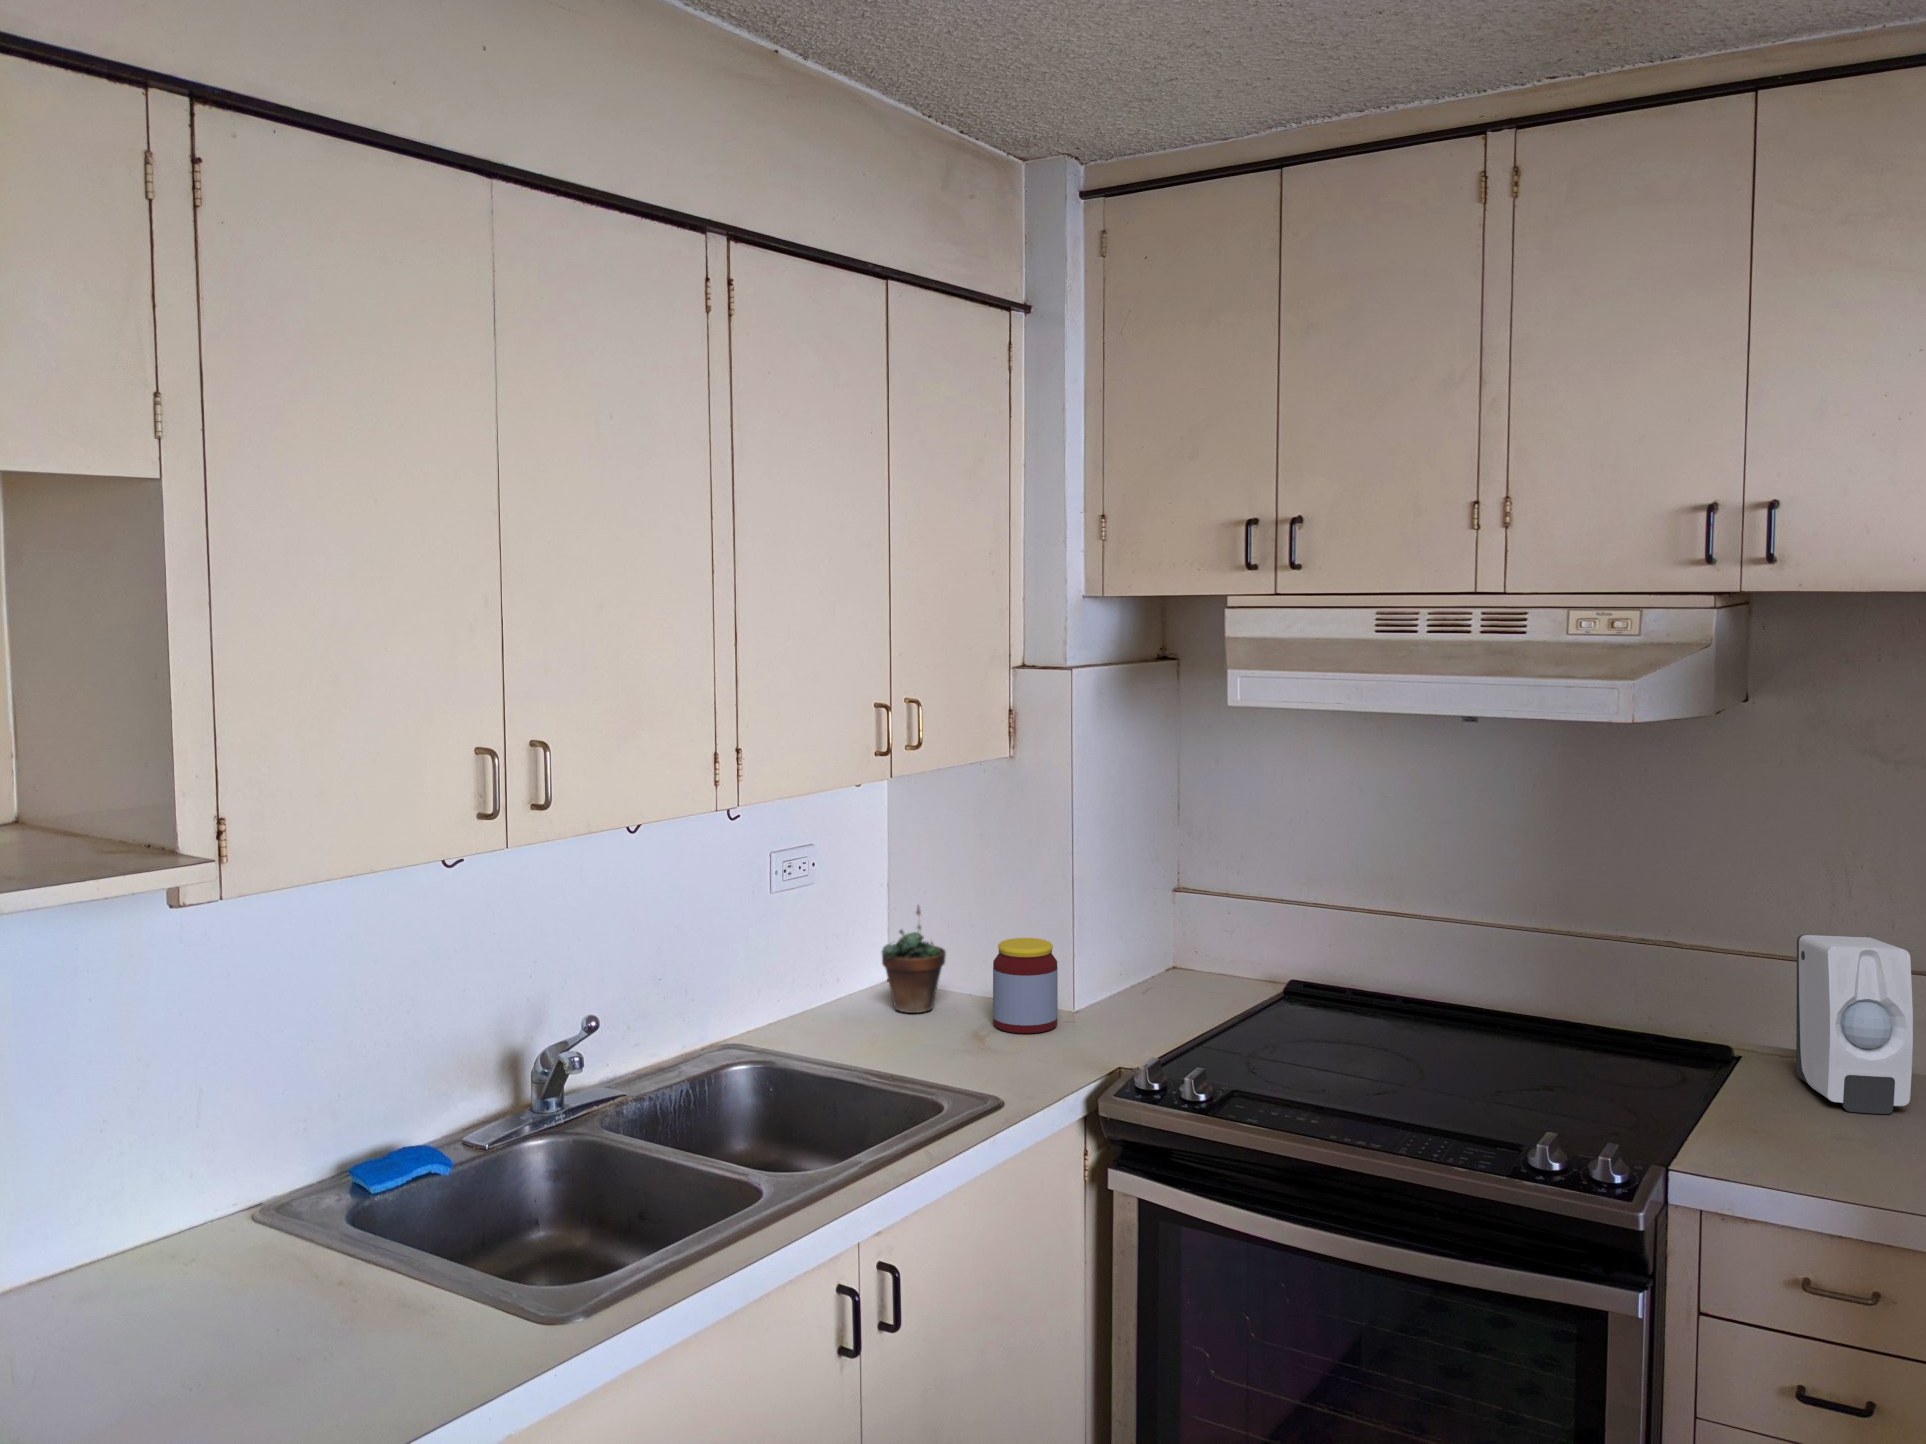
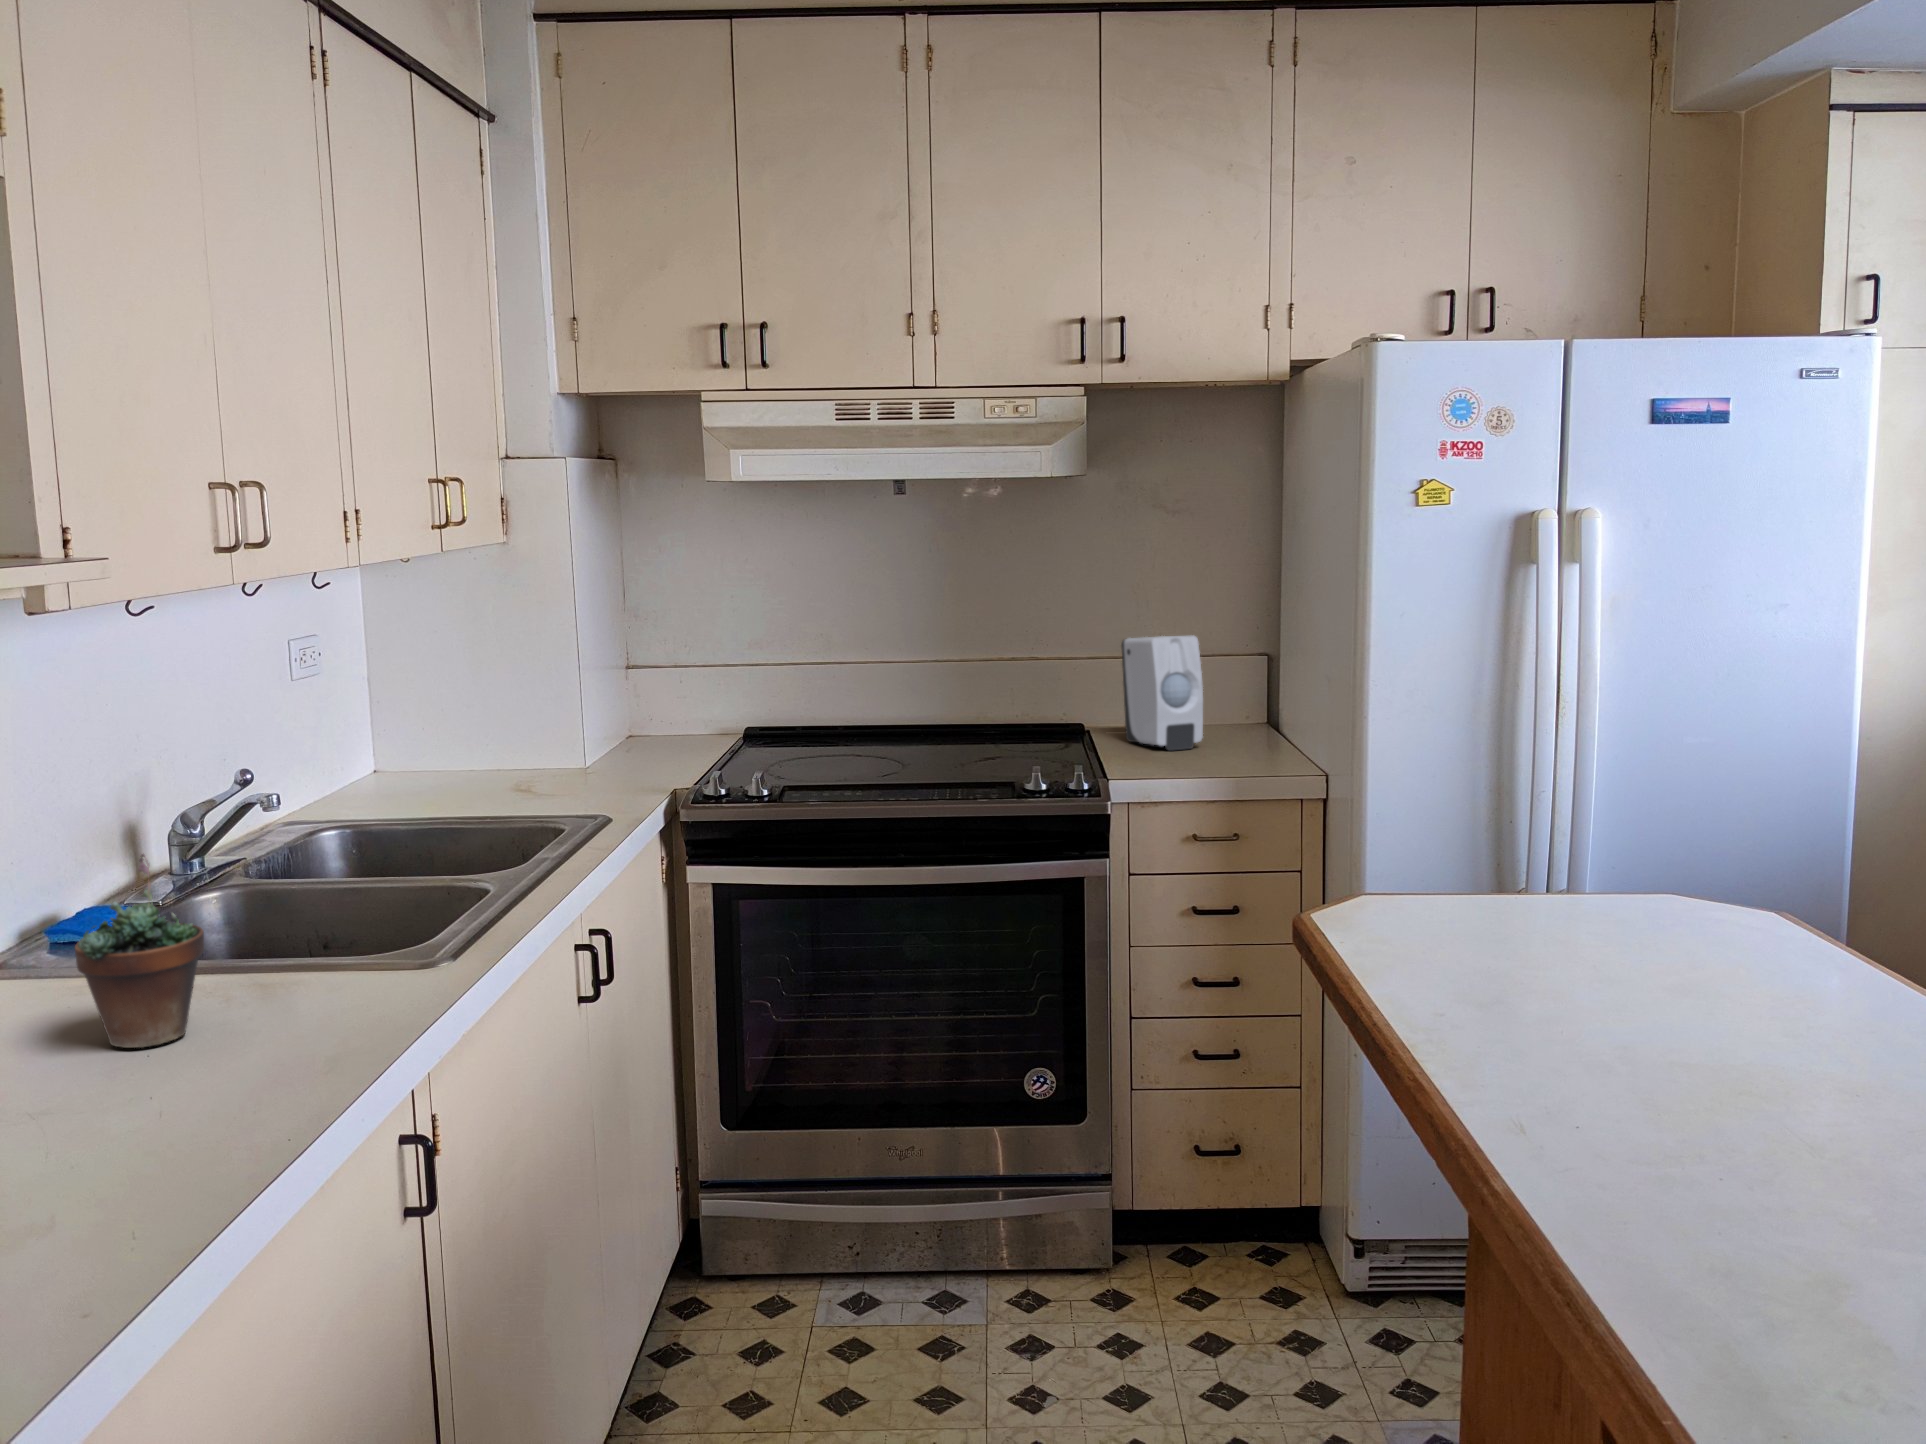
succulent plant: present [882,906,946,1013] -> present [75,854,204,1048]
jar: present [993,938,1058,1033] -> none [510,708,574,790]

